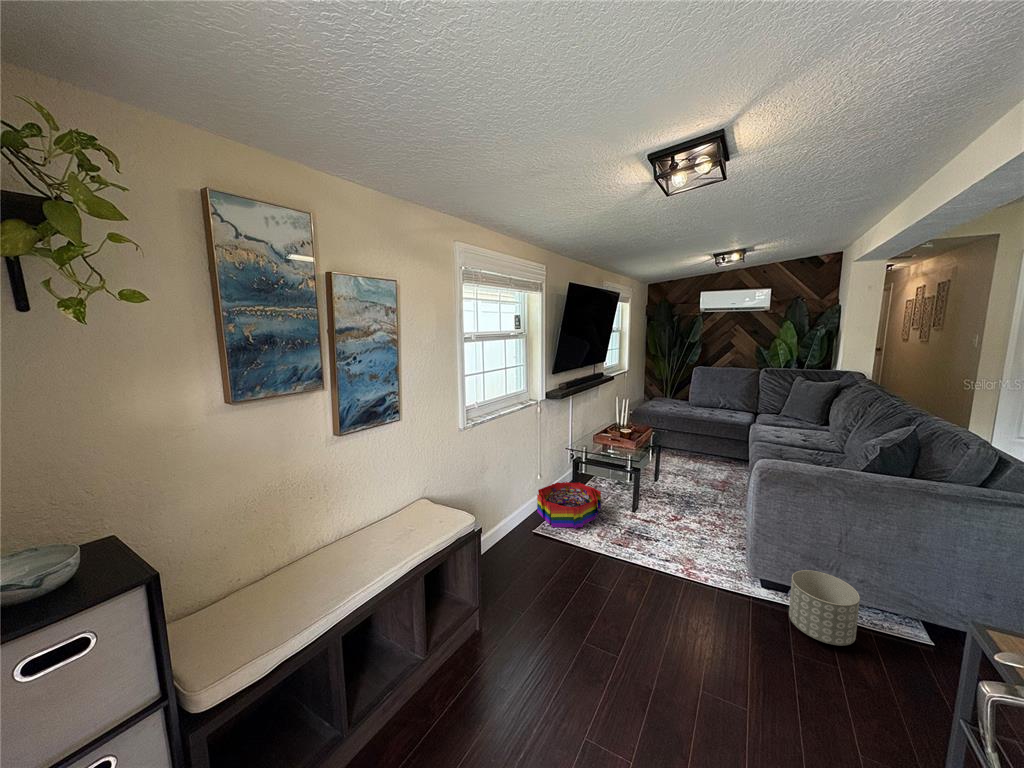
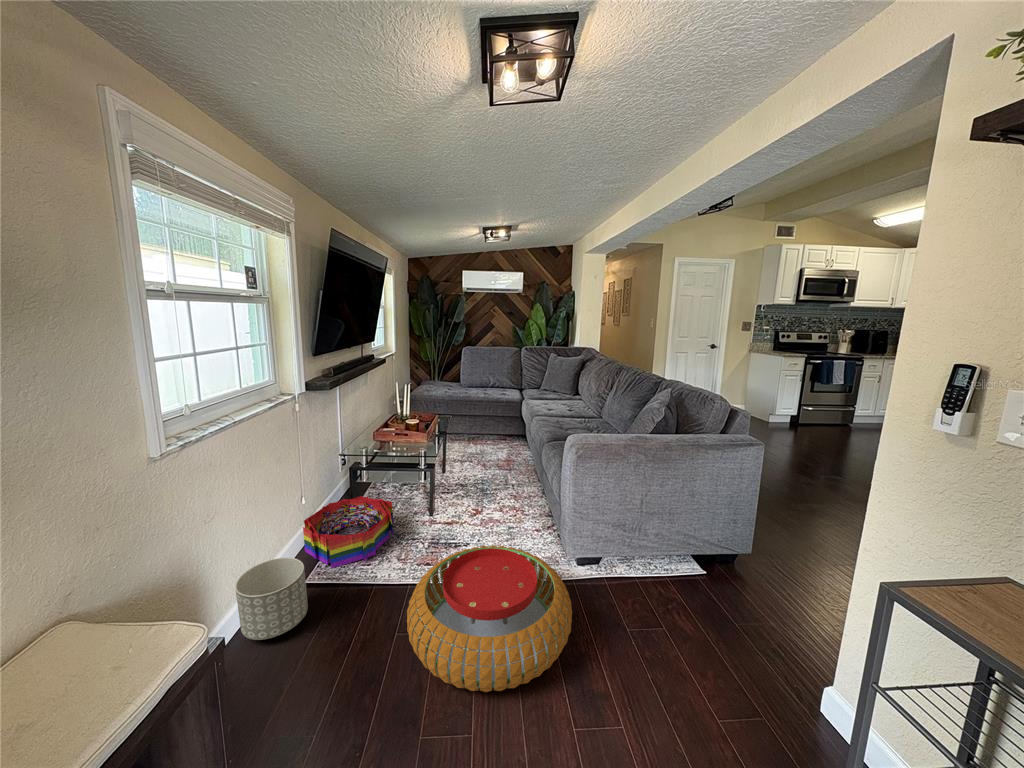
pouf: none [590,539,734,649] -> present [407,545,572,692]
planter: present [789,570,860,646] -> present [235,558,308,640]

